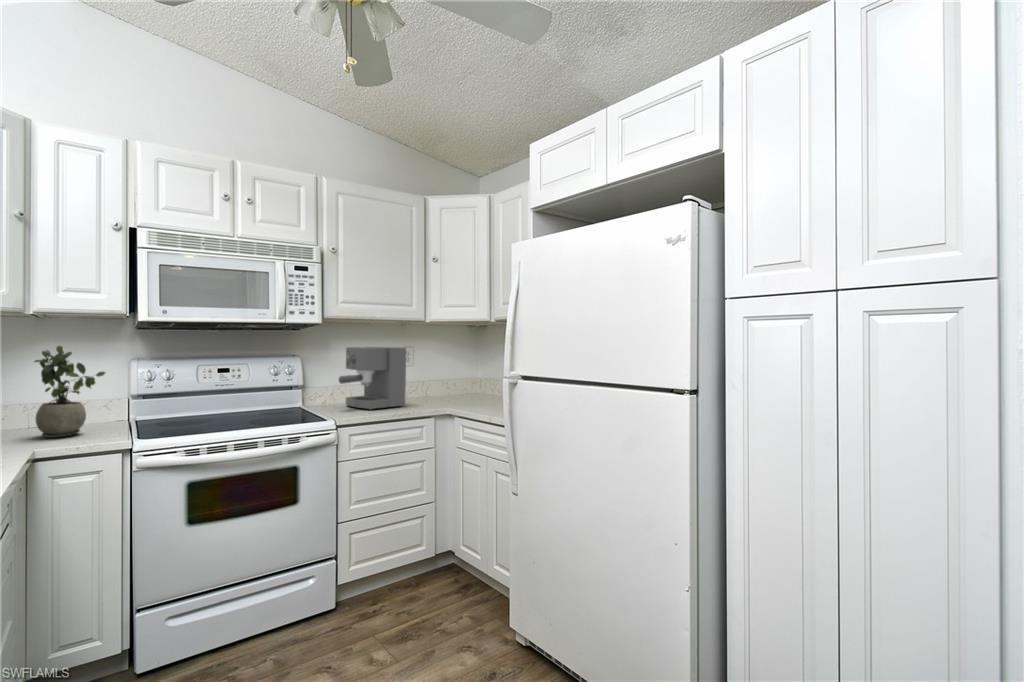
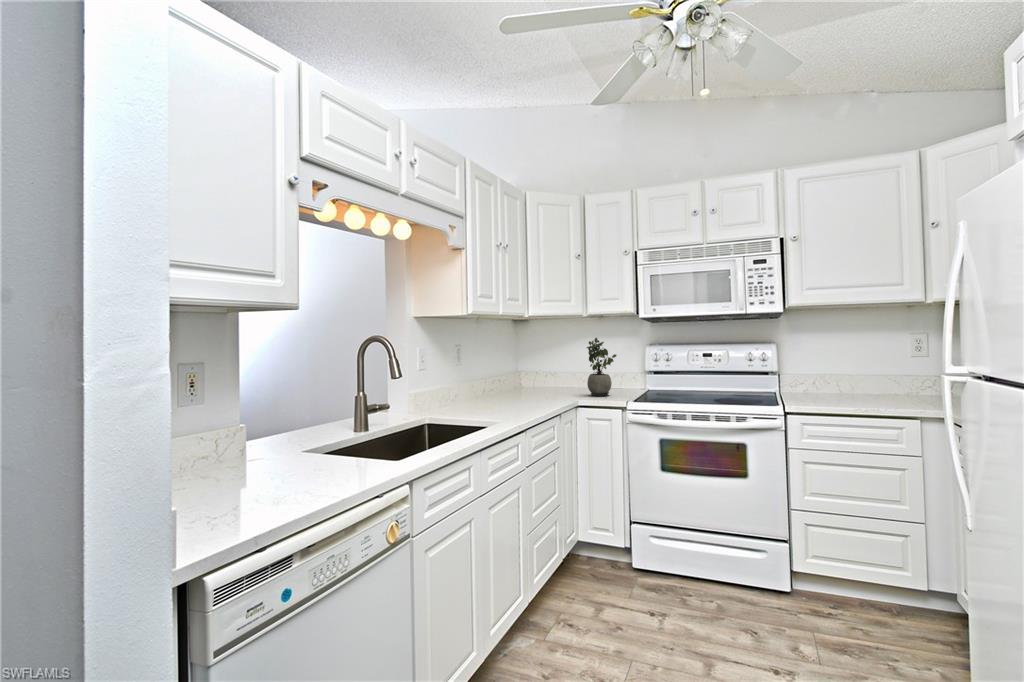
coffee maker: present [339,347,406,410] -> none [805,333,896,403]

